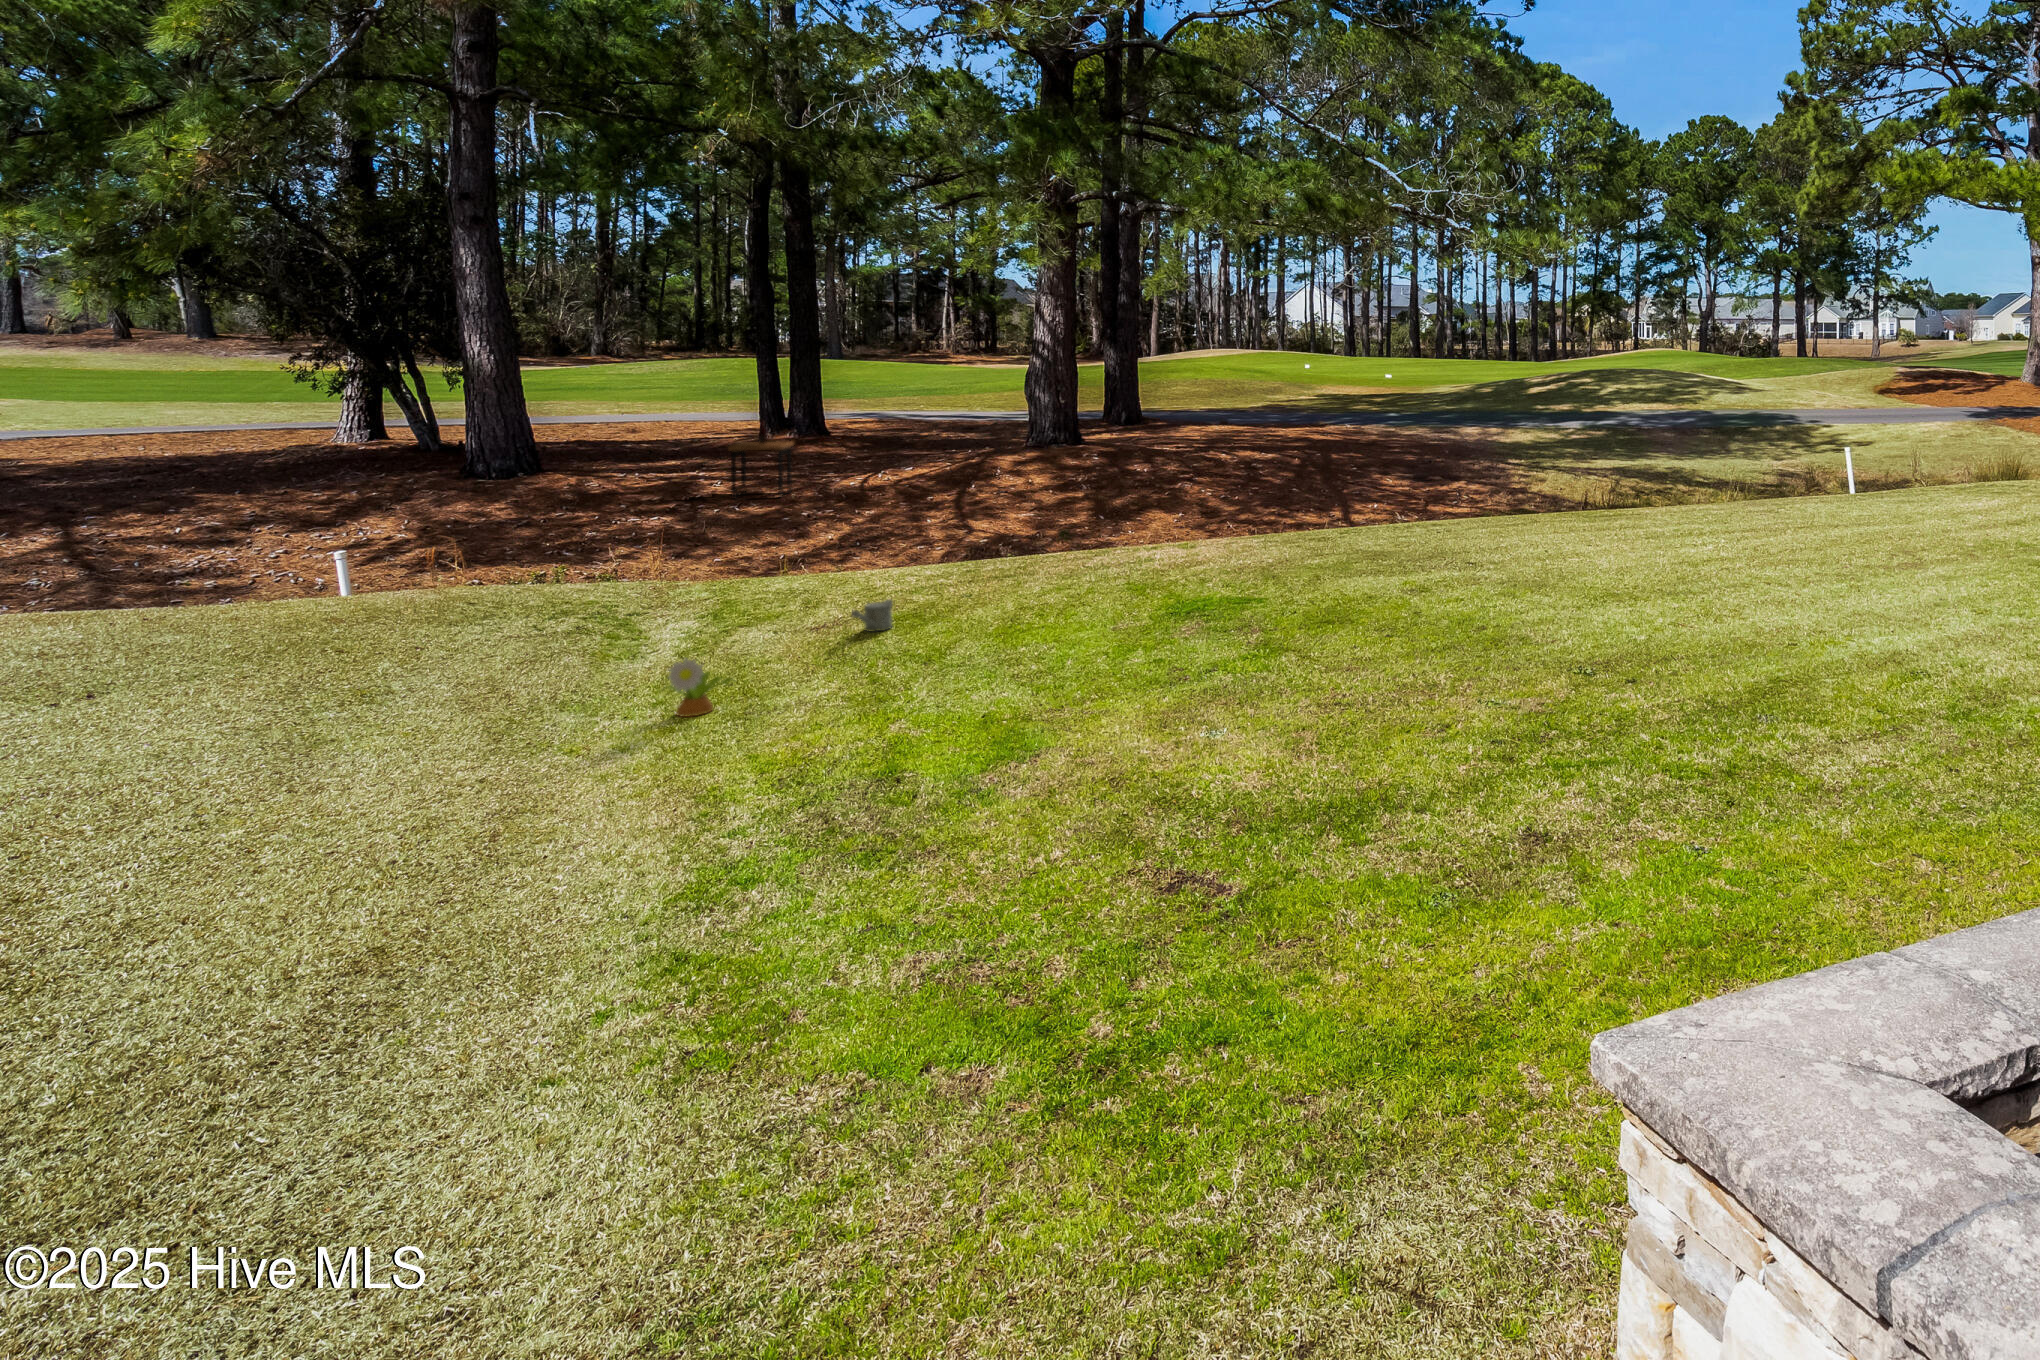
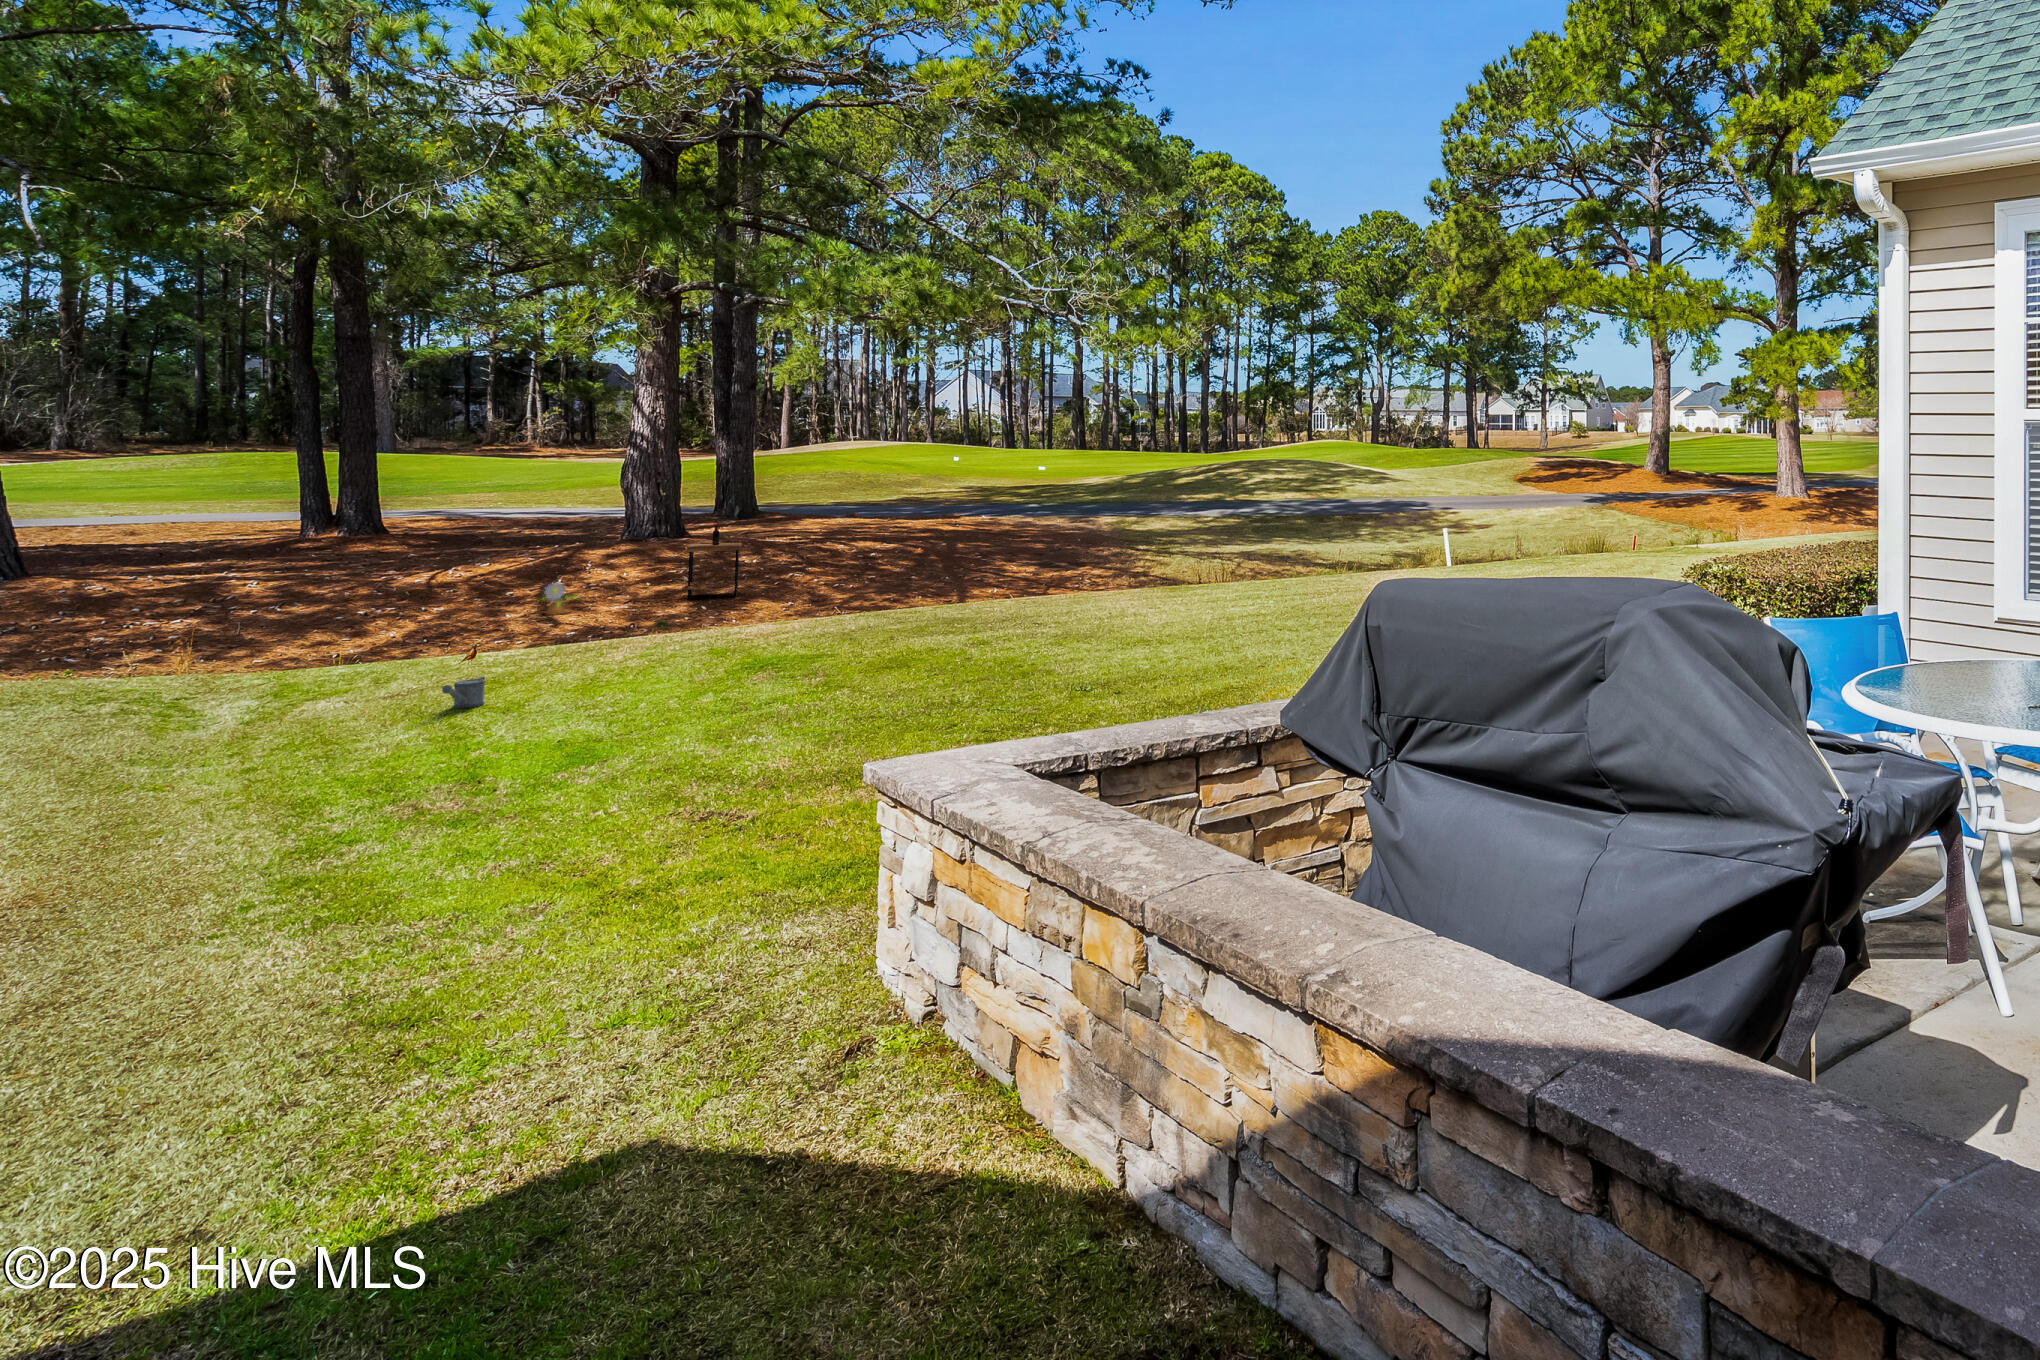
side table: present [729,423,793,498] -> present [687,524,742,599]
decorative plant: present [664,658,734,717] -> present [543,583,577,615]

